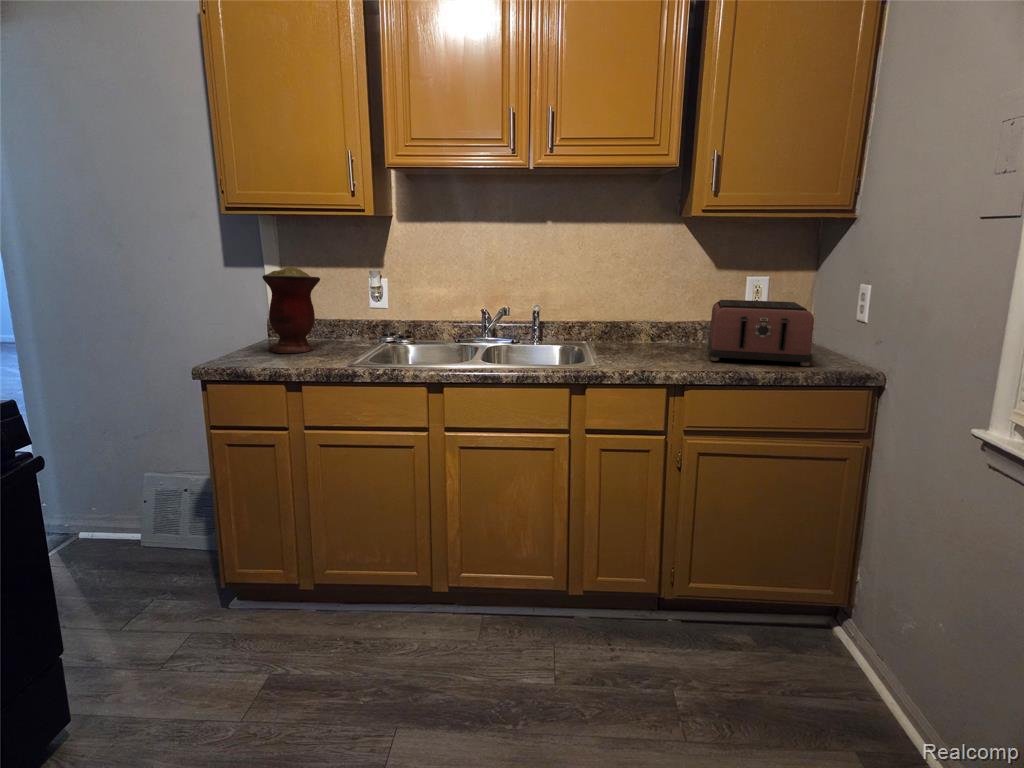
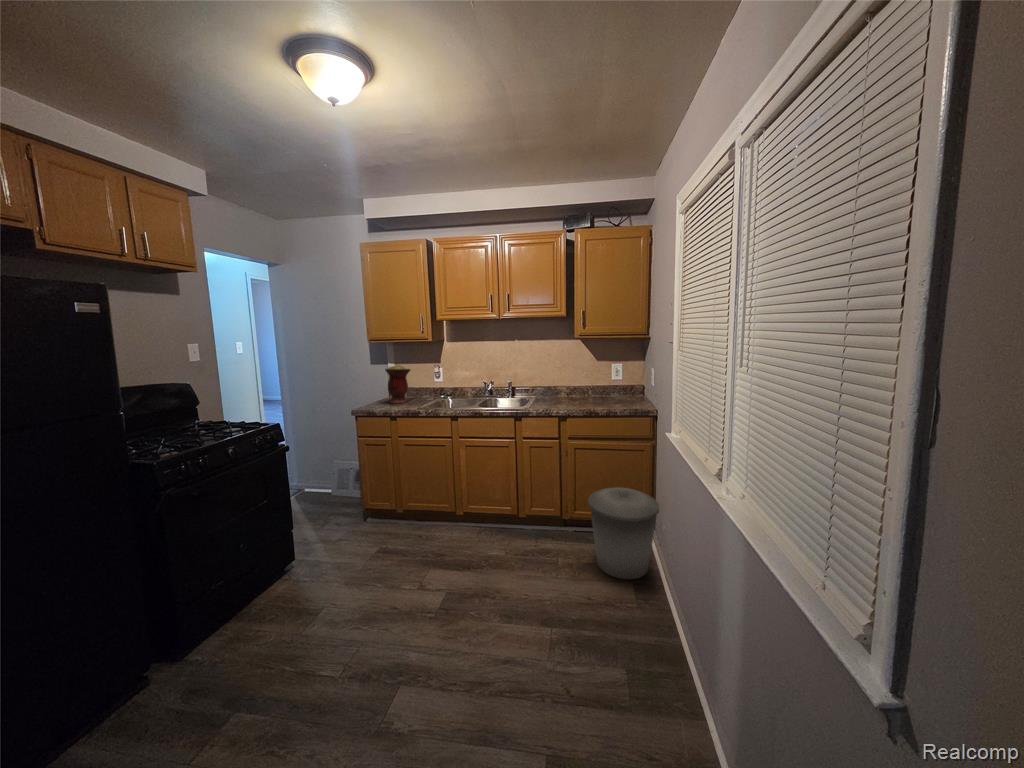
toaster: present [708,300,814,366] -> none [583,375,634,407]
trash can: none [741,534,903,726] -> present [588,487,659,579]

